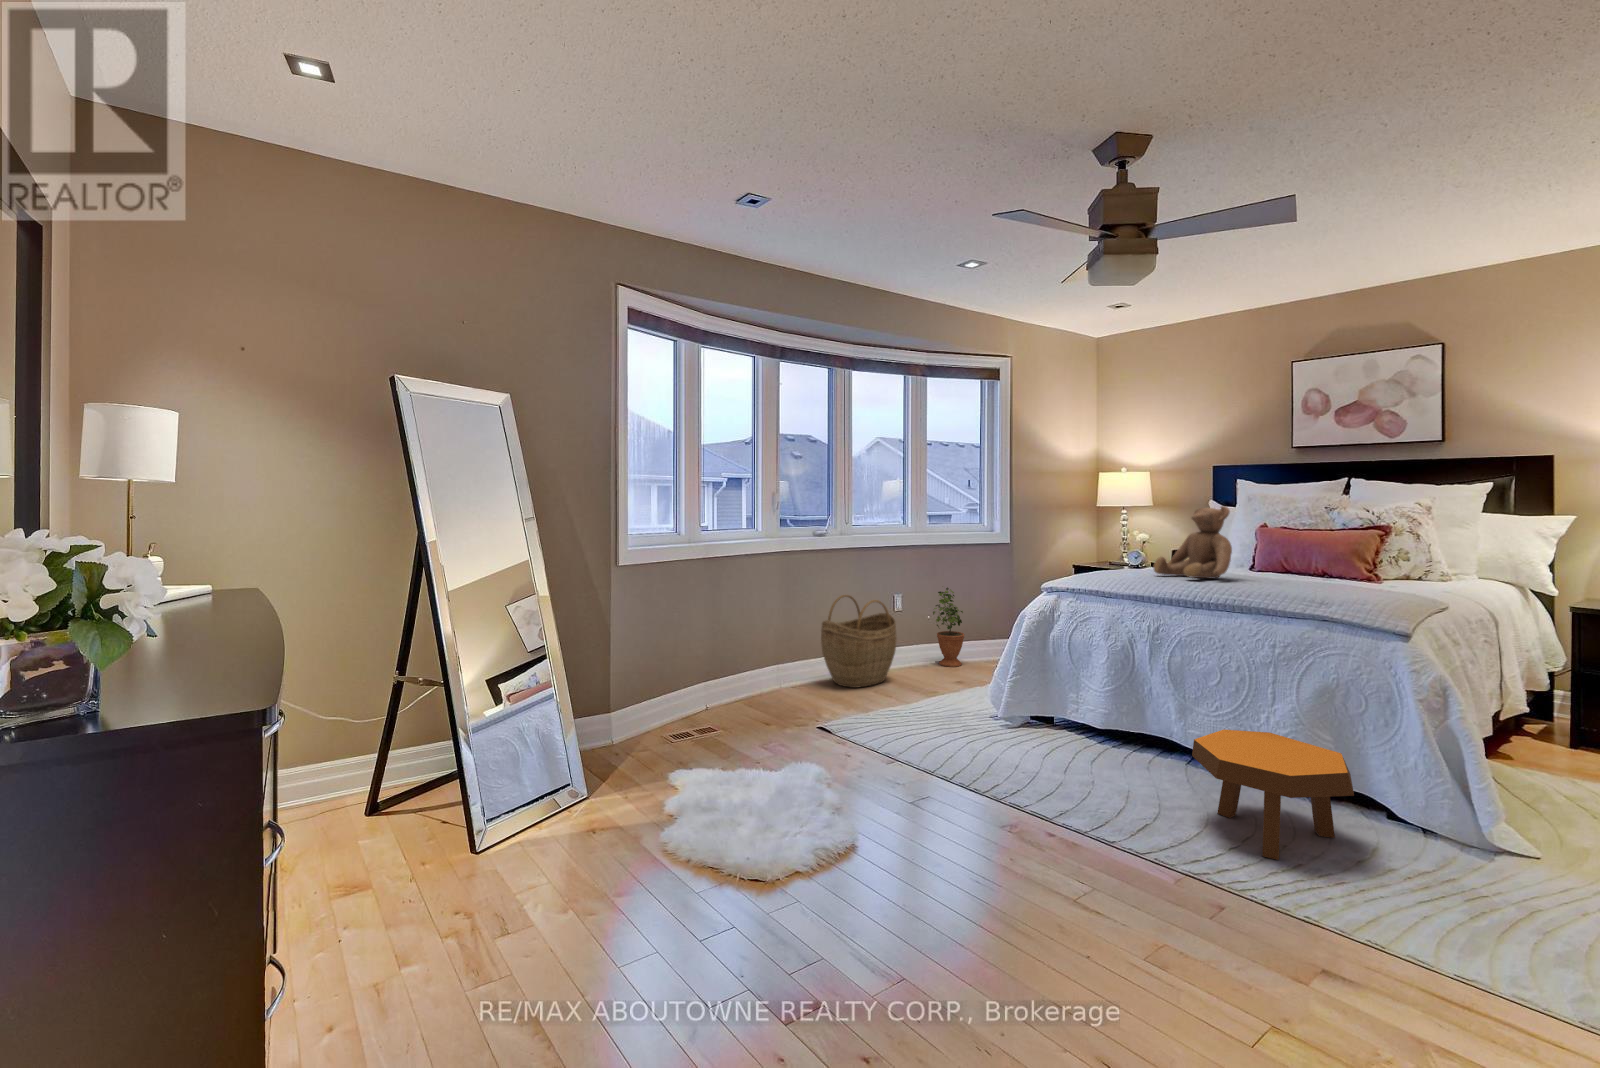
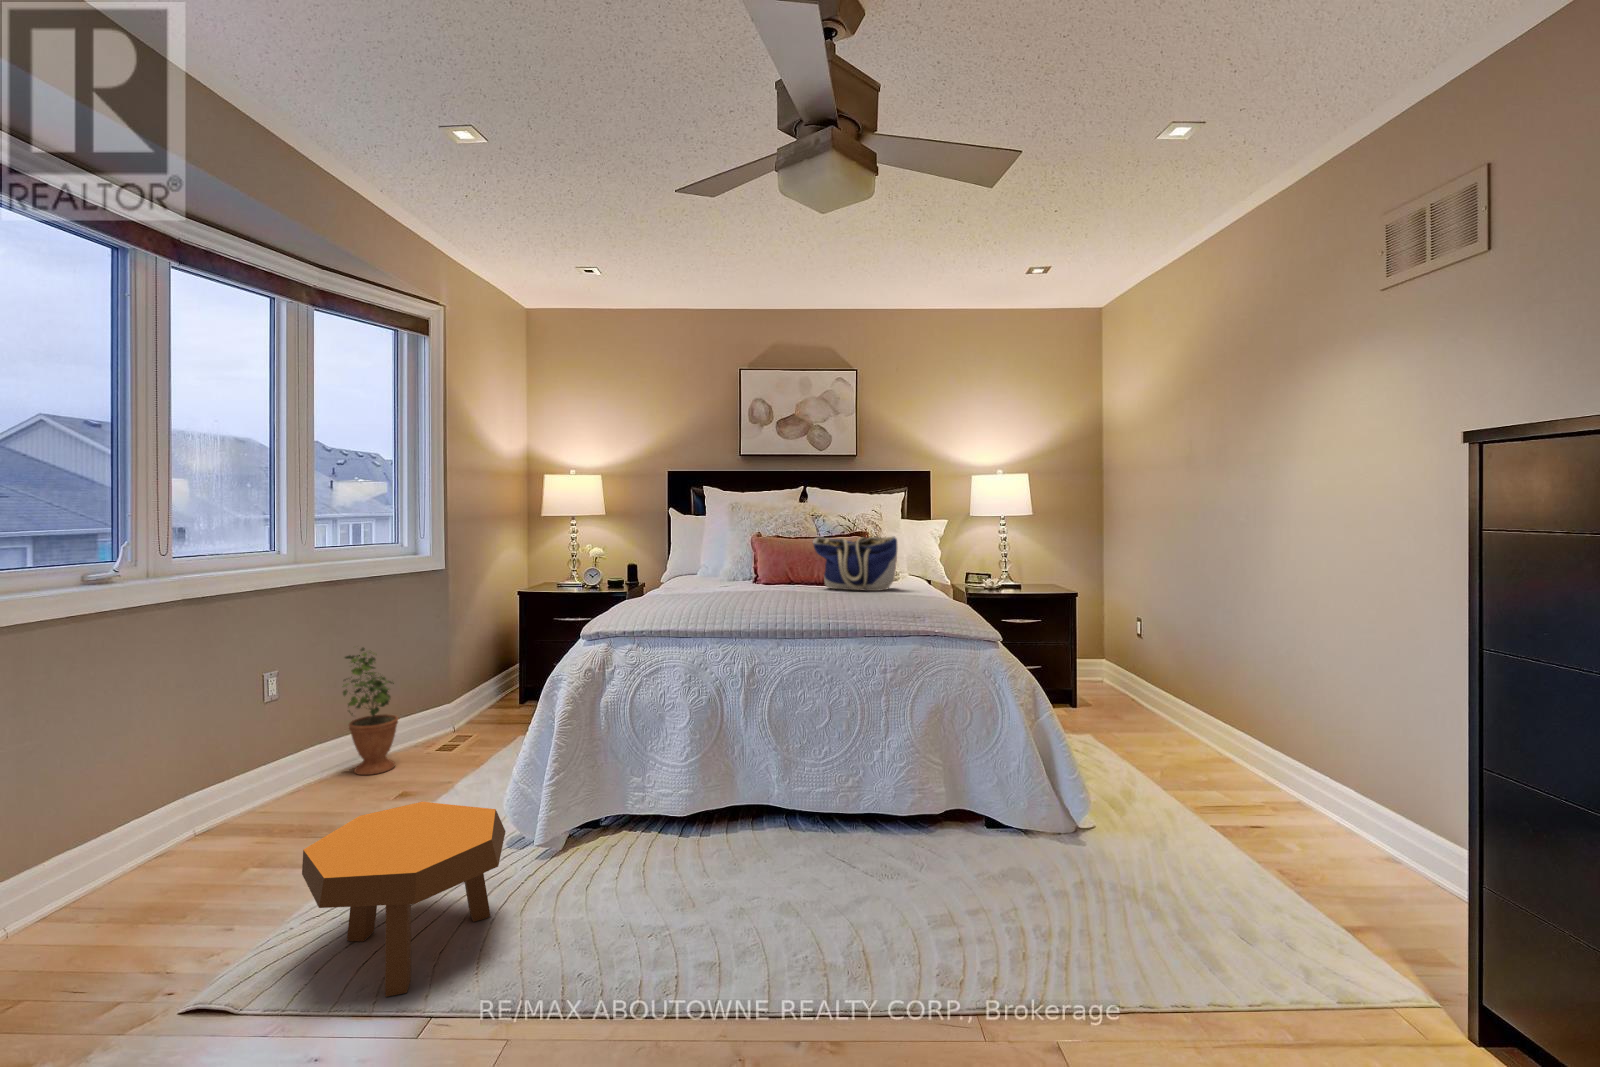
teddy bear: present [1154,506,1232,578] -> none [713,512,801,599]
tote bag: none [1276,529,1374,584] -> present [813,536,897,591]
woven basket: present [821,595,897,688] -> none [111,693,296,881]
footstool: present [1192,730,1354,860] -> present [302,802,506,997]

